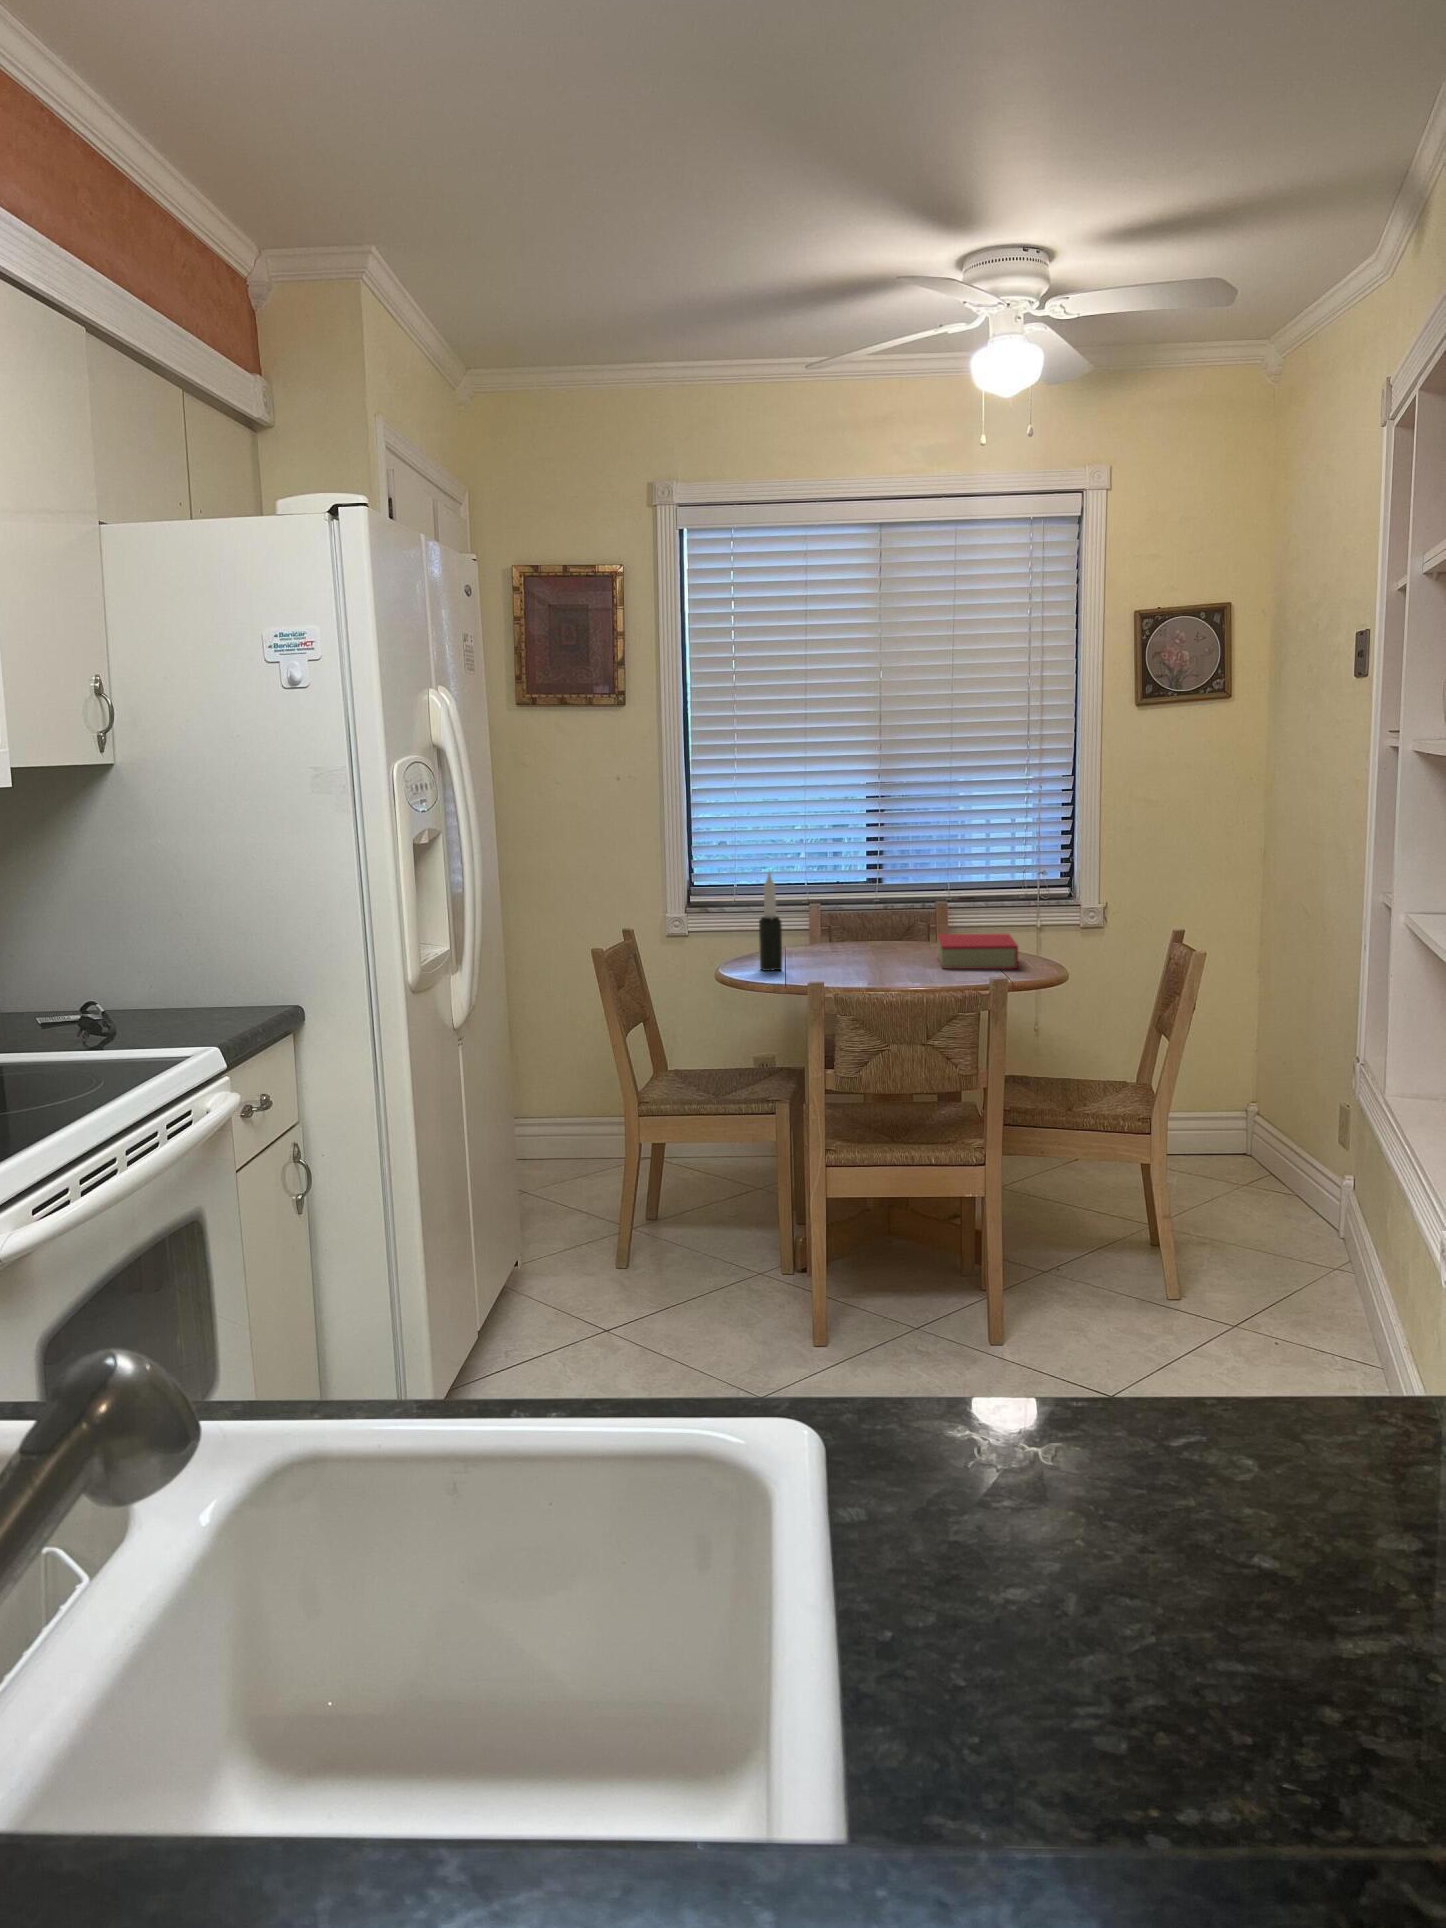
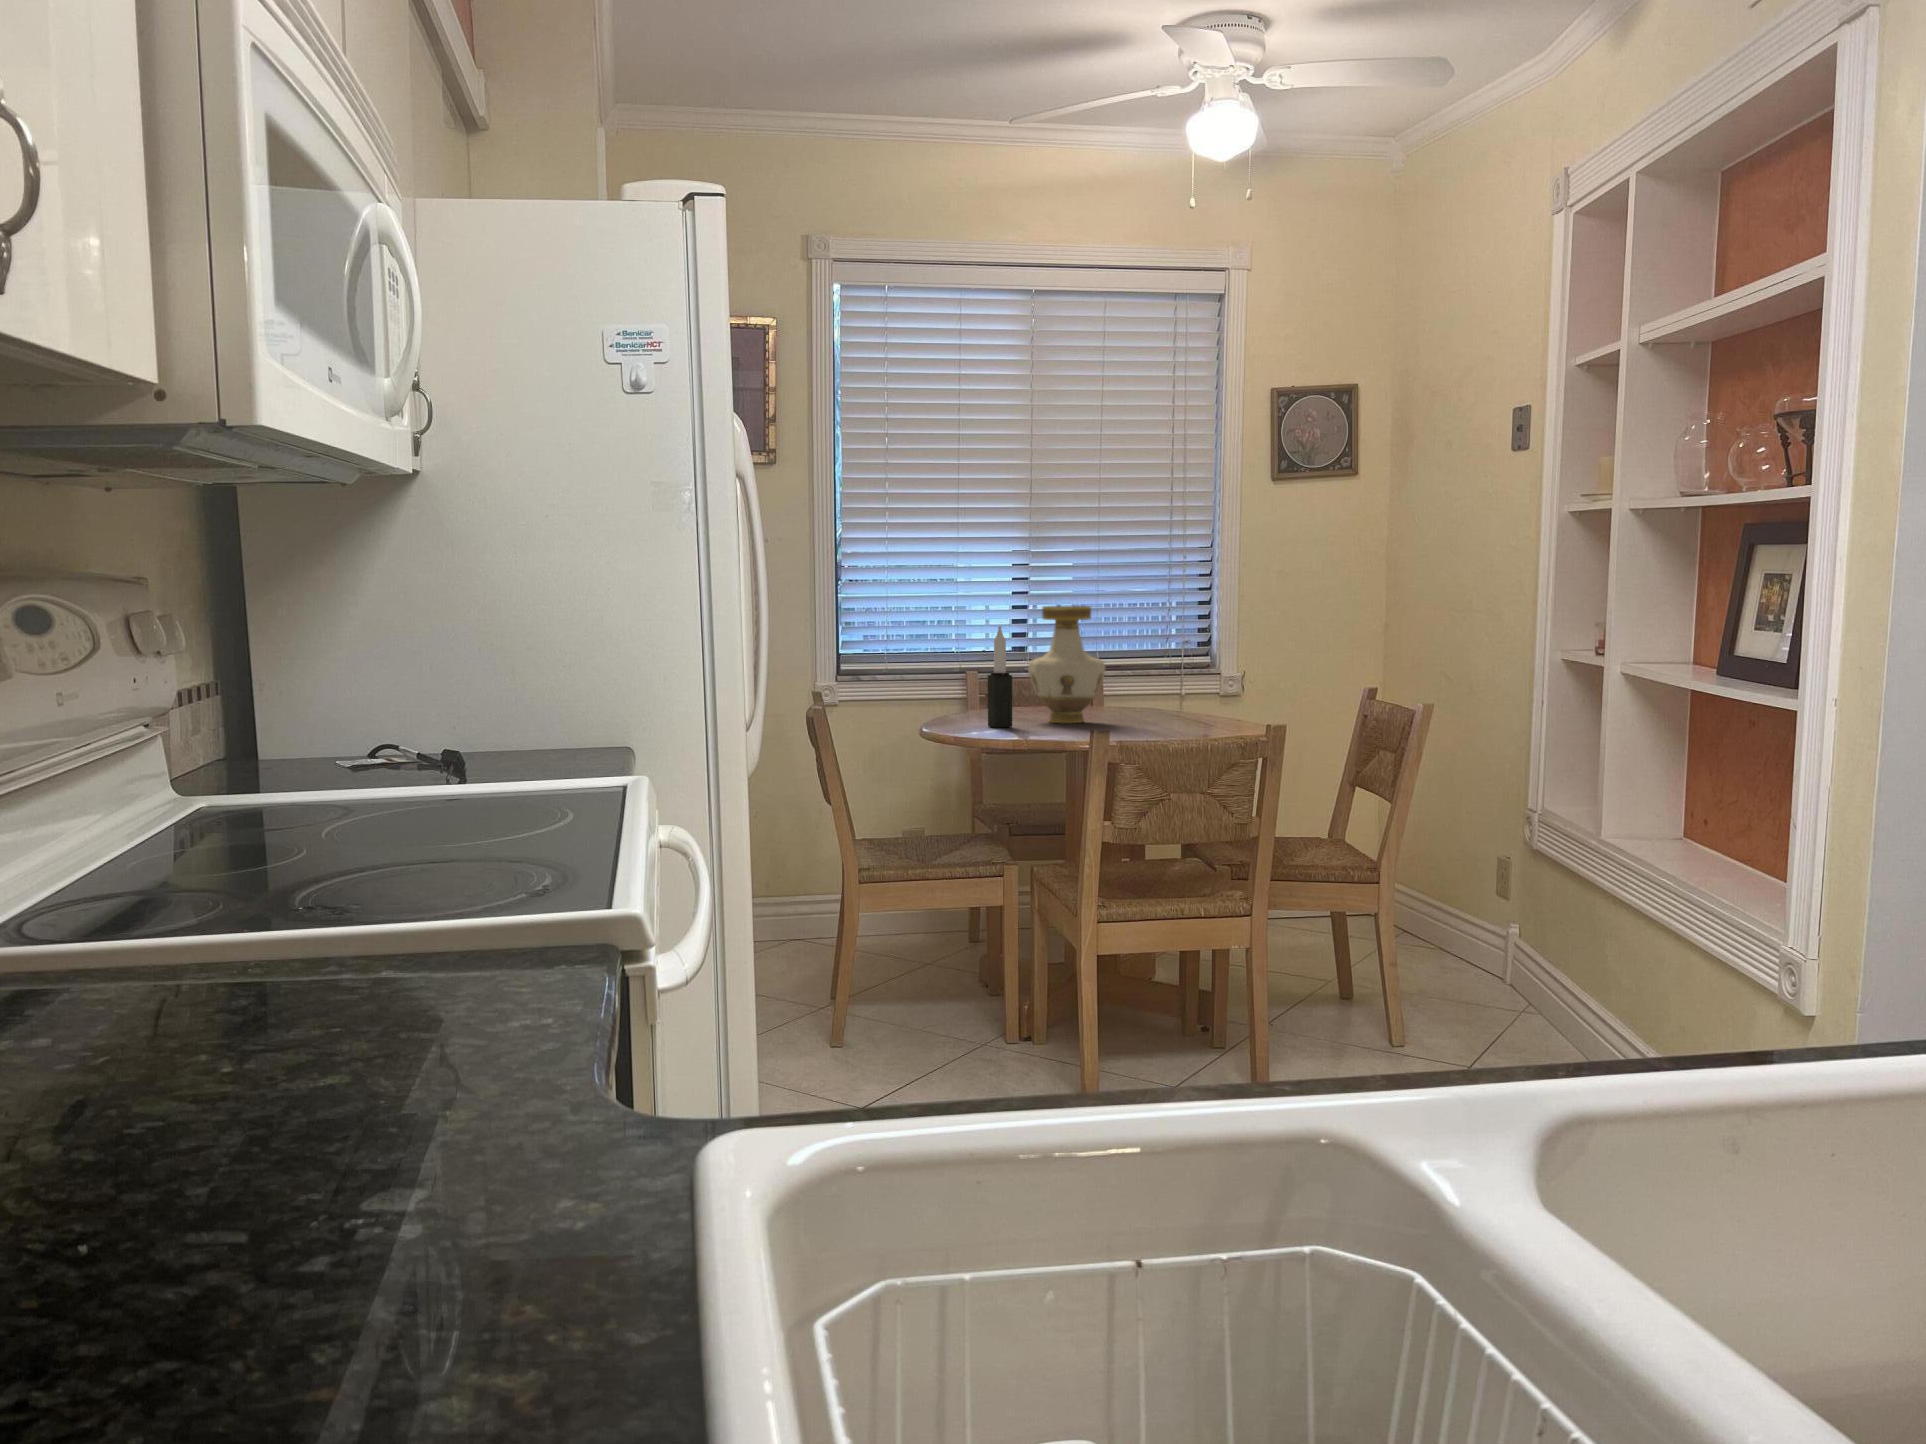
vase: none [814,848,888,966] -> present [1028,606,1105,723]
book: present [938,933,1018,969] -> none [1136,693,1234,726]

